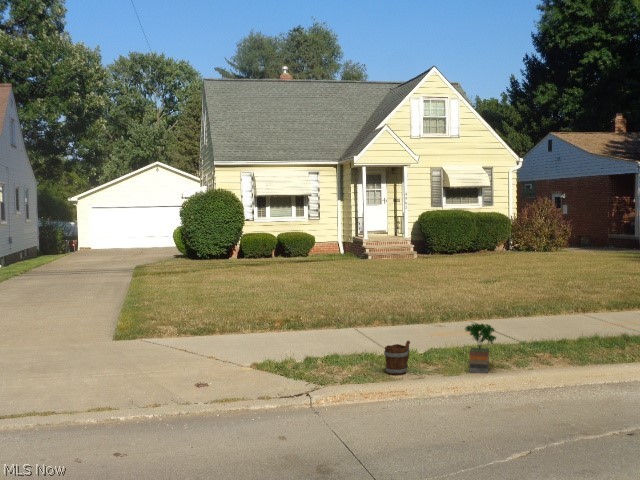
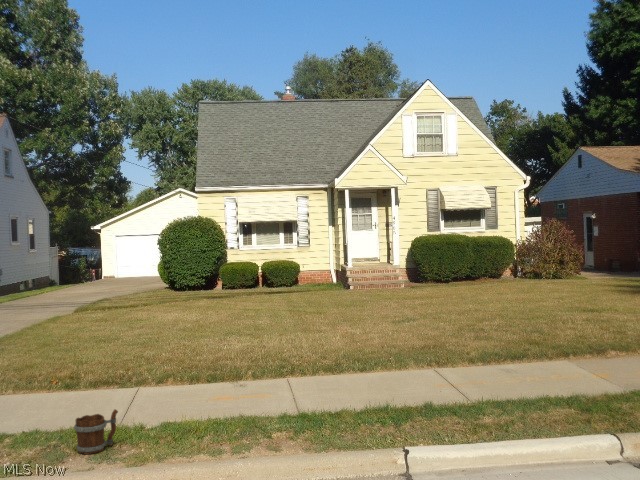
potted tree: present [465,324,496,373] -> none [174,388,215,455]

